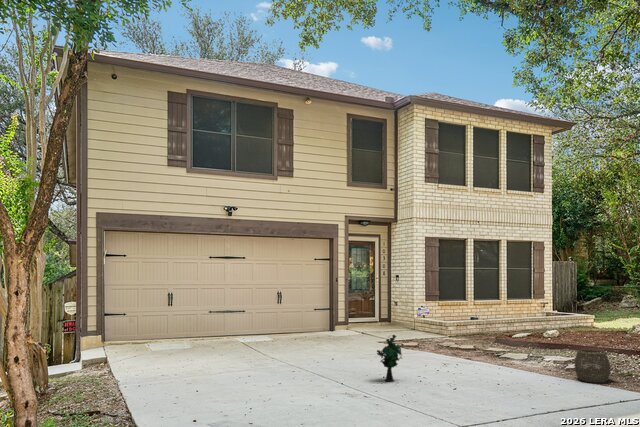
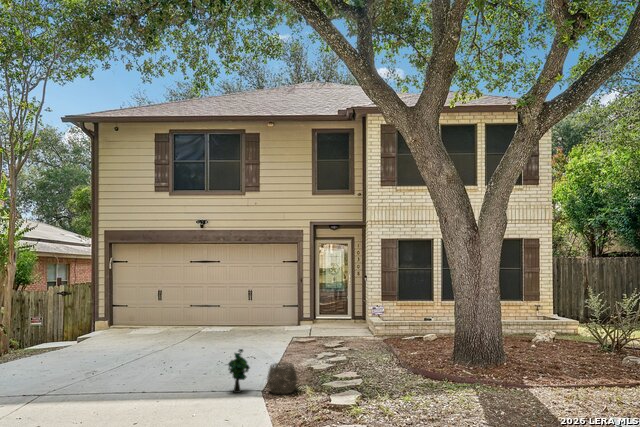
decorative plant: present [377,335,402,382] -> present [227,349,250,393]

